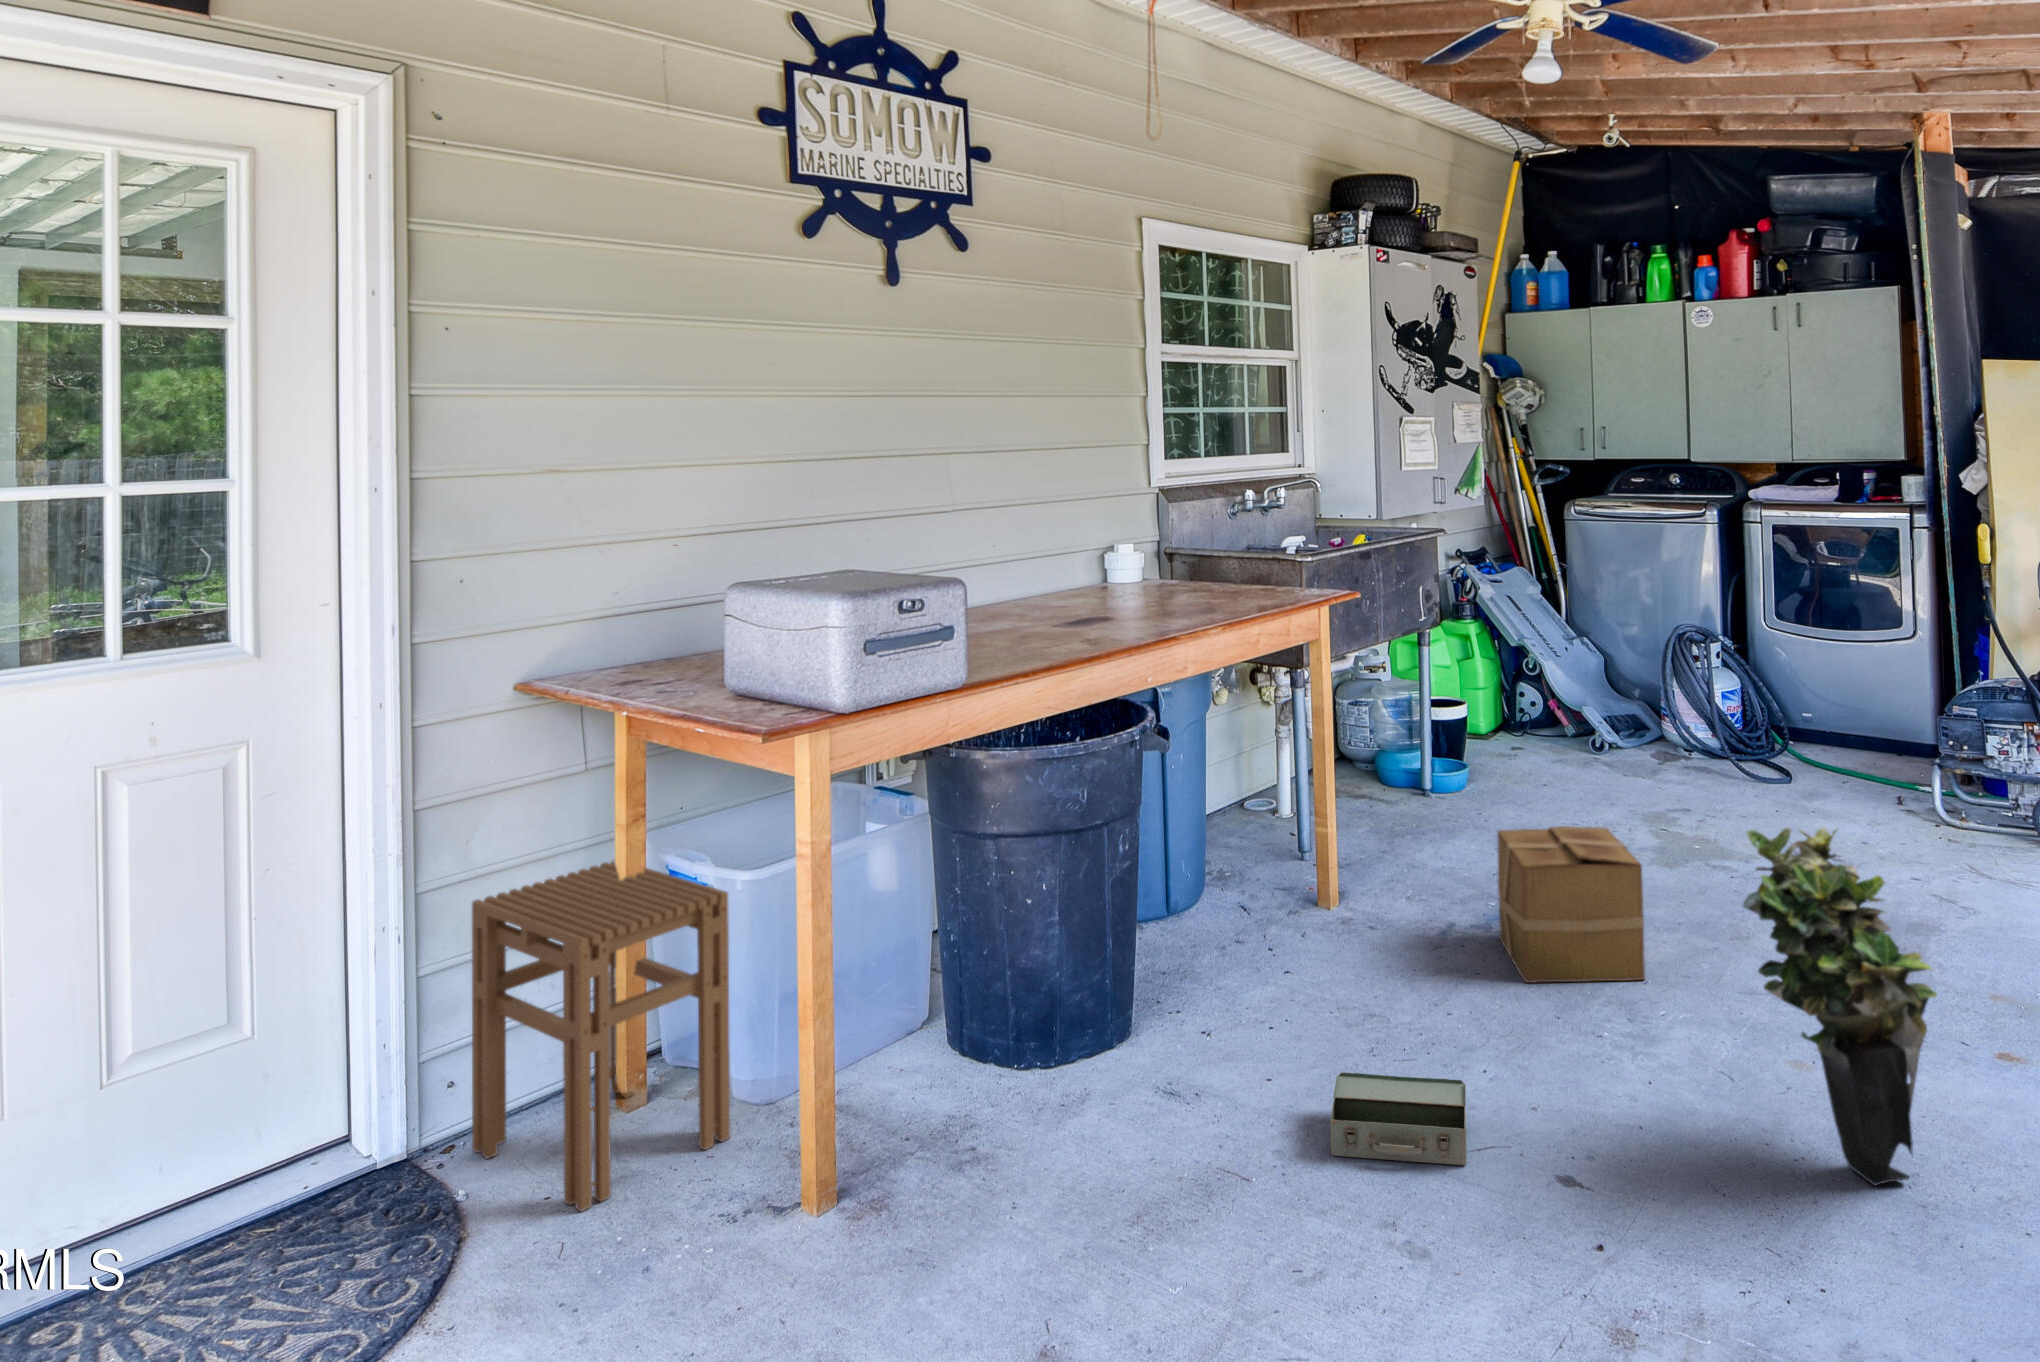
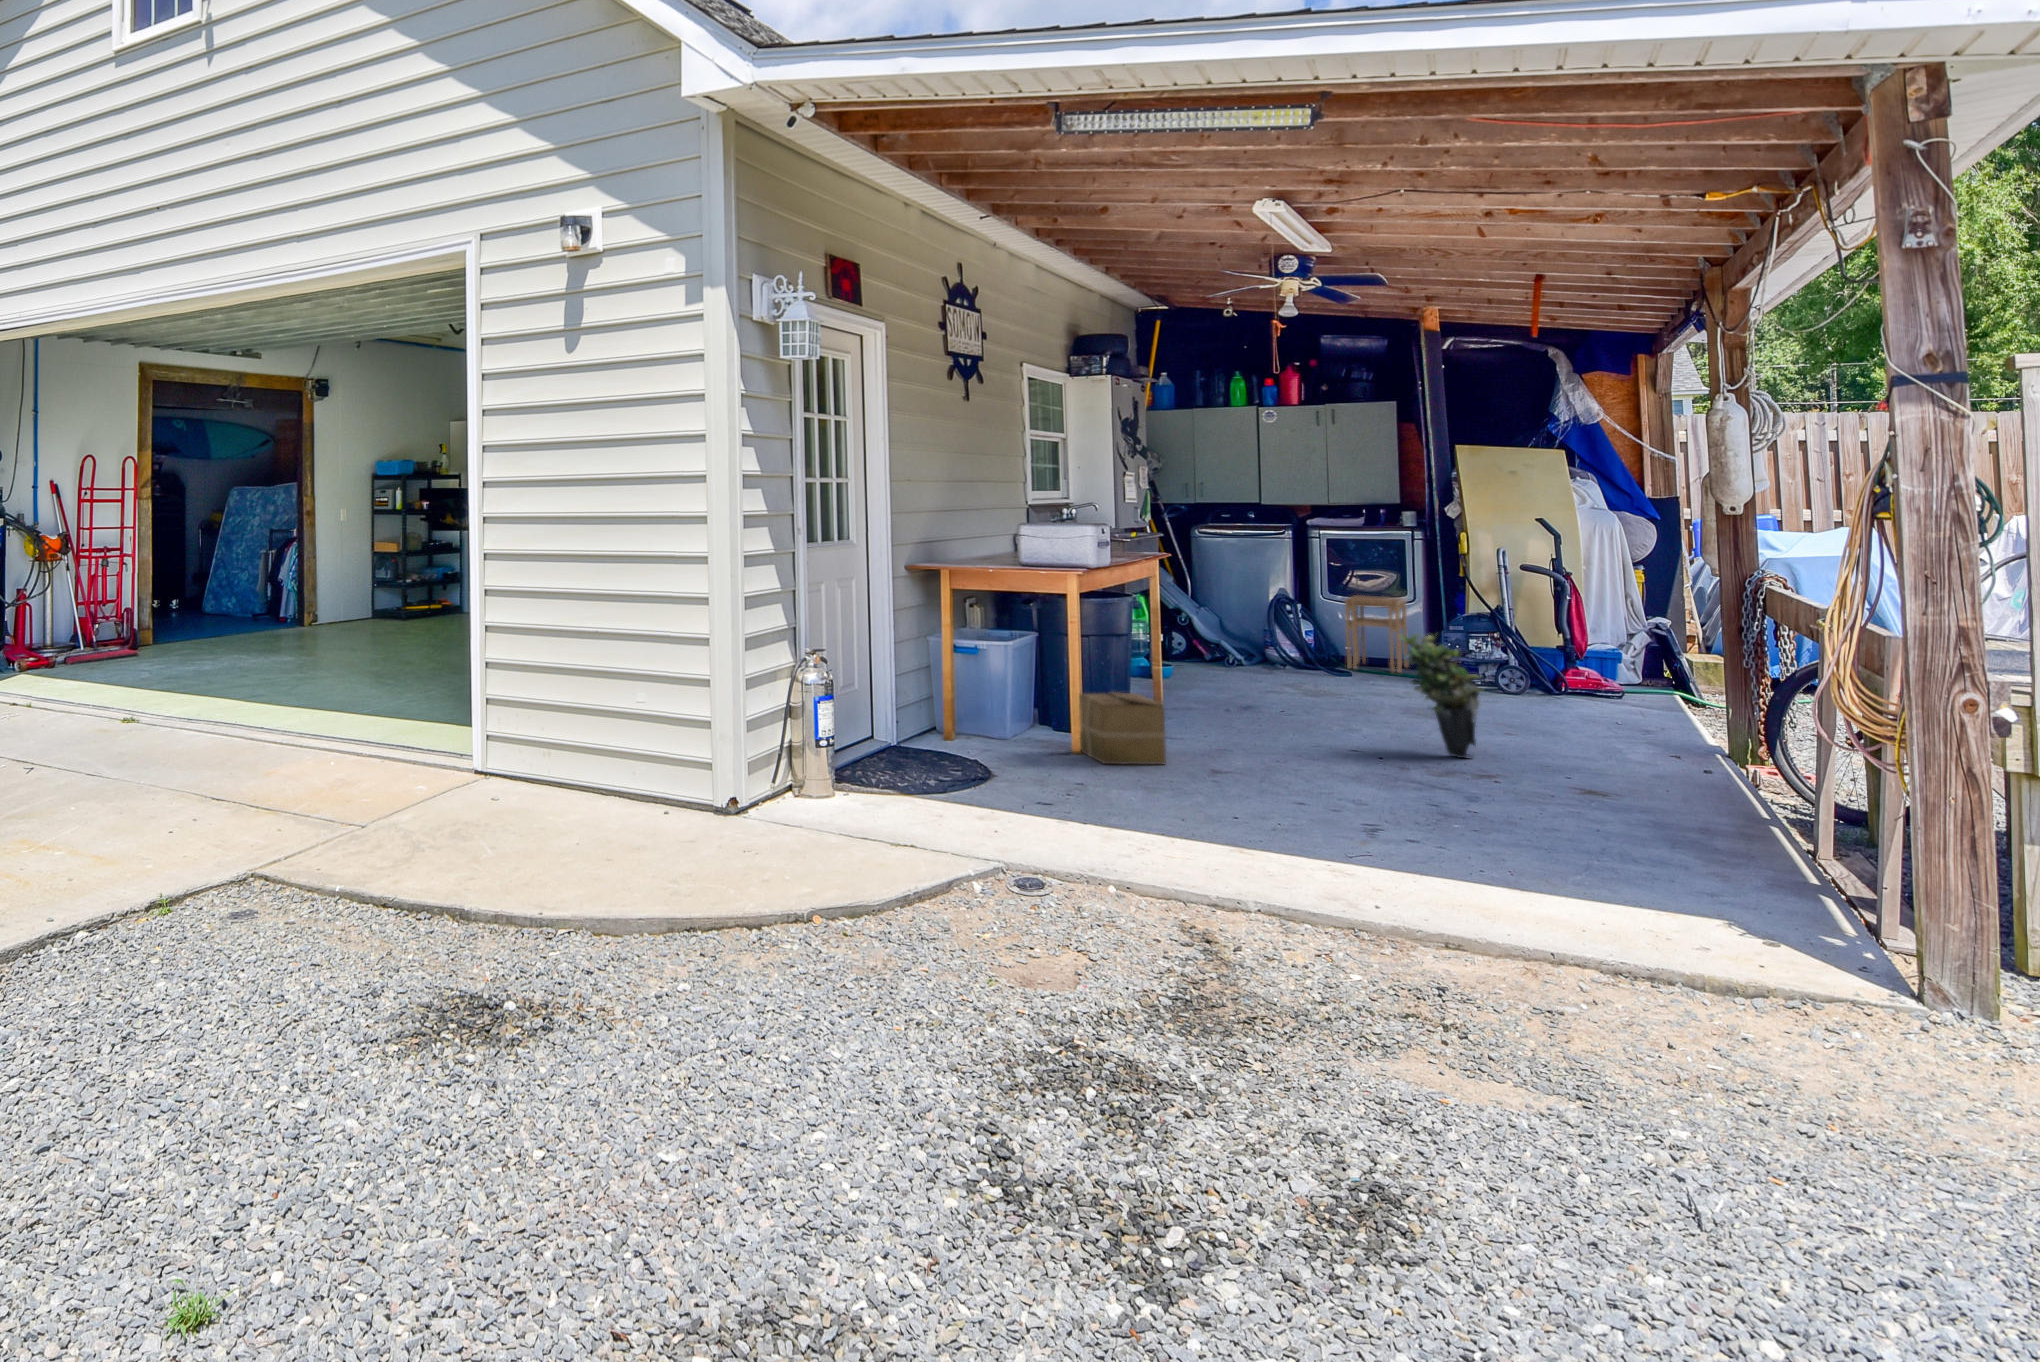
cardboard box: present [1497,826,1645,983] -> present [1079,692,1166,765]
stool: present [472,861,730,1211] -> present [1345,595,1409,673]
toolbox: present [1330,1073,1466,1165] -> none [1231,729,1298,753]

